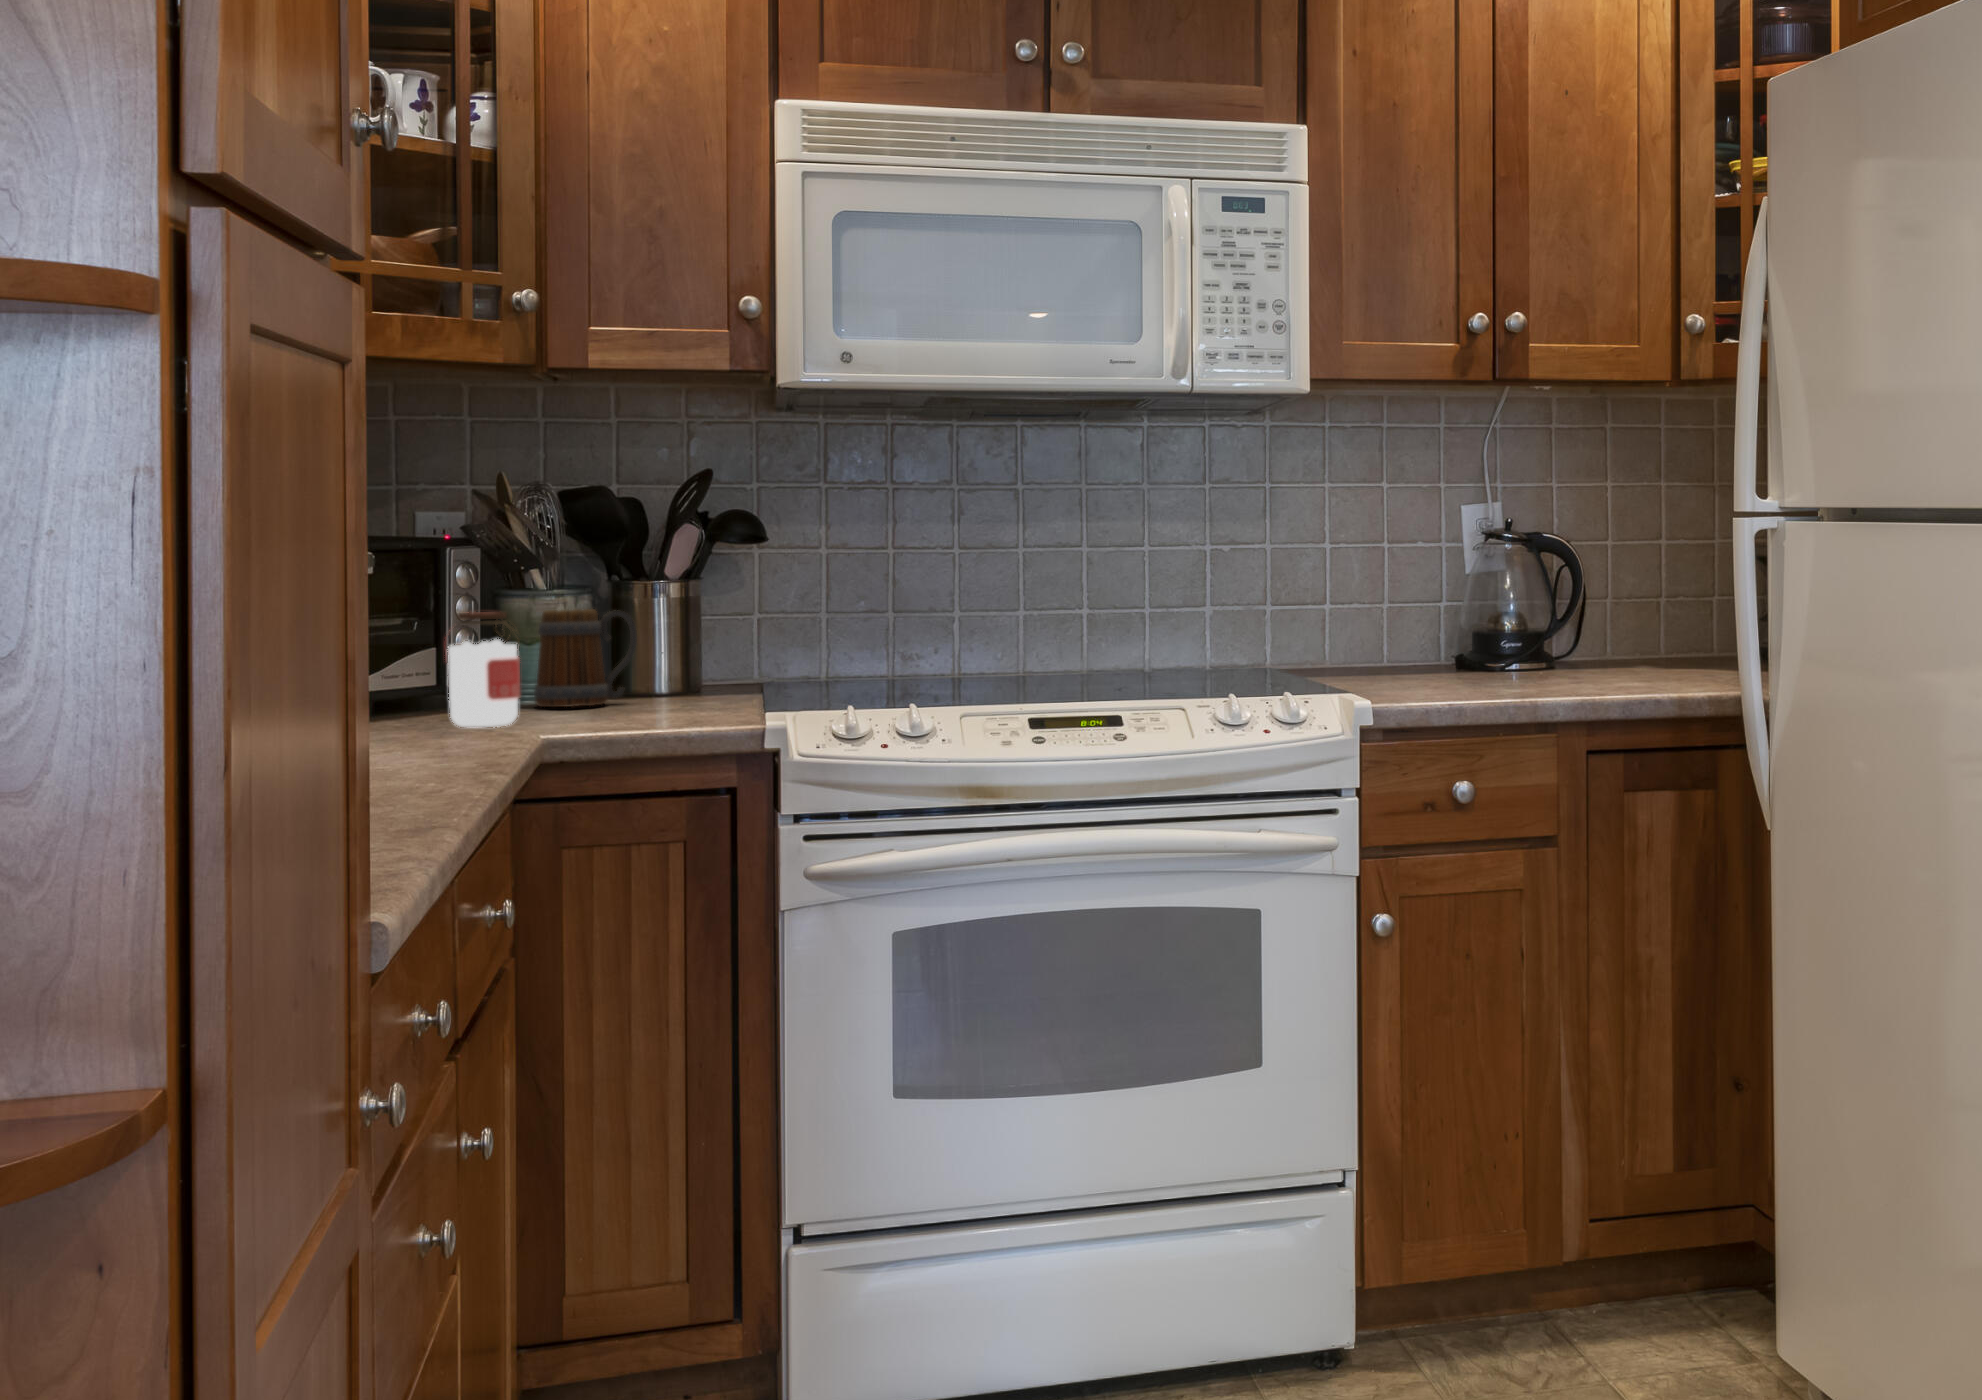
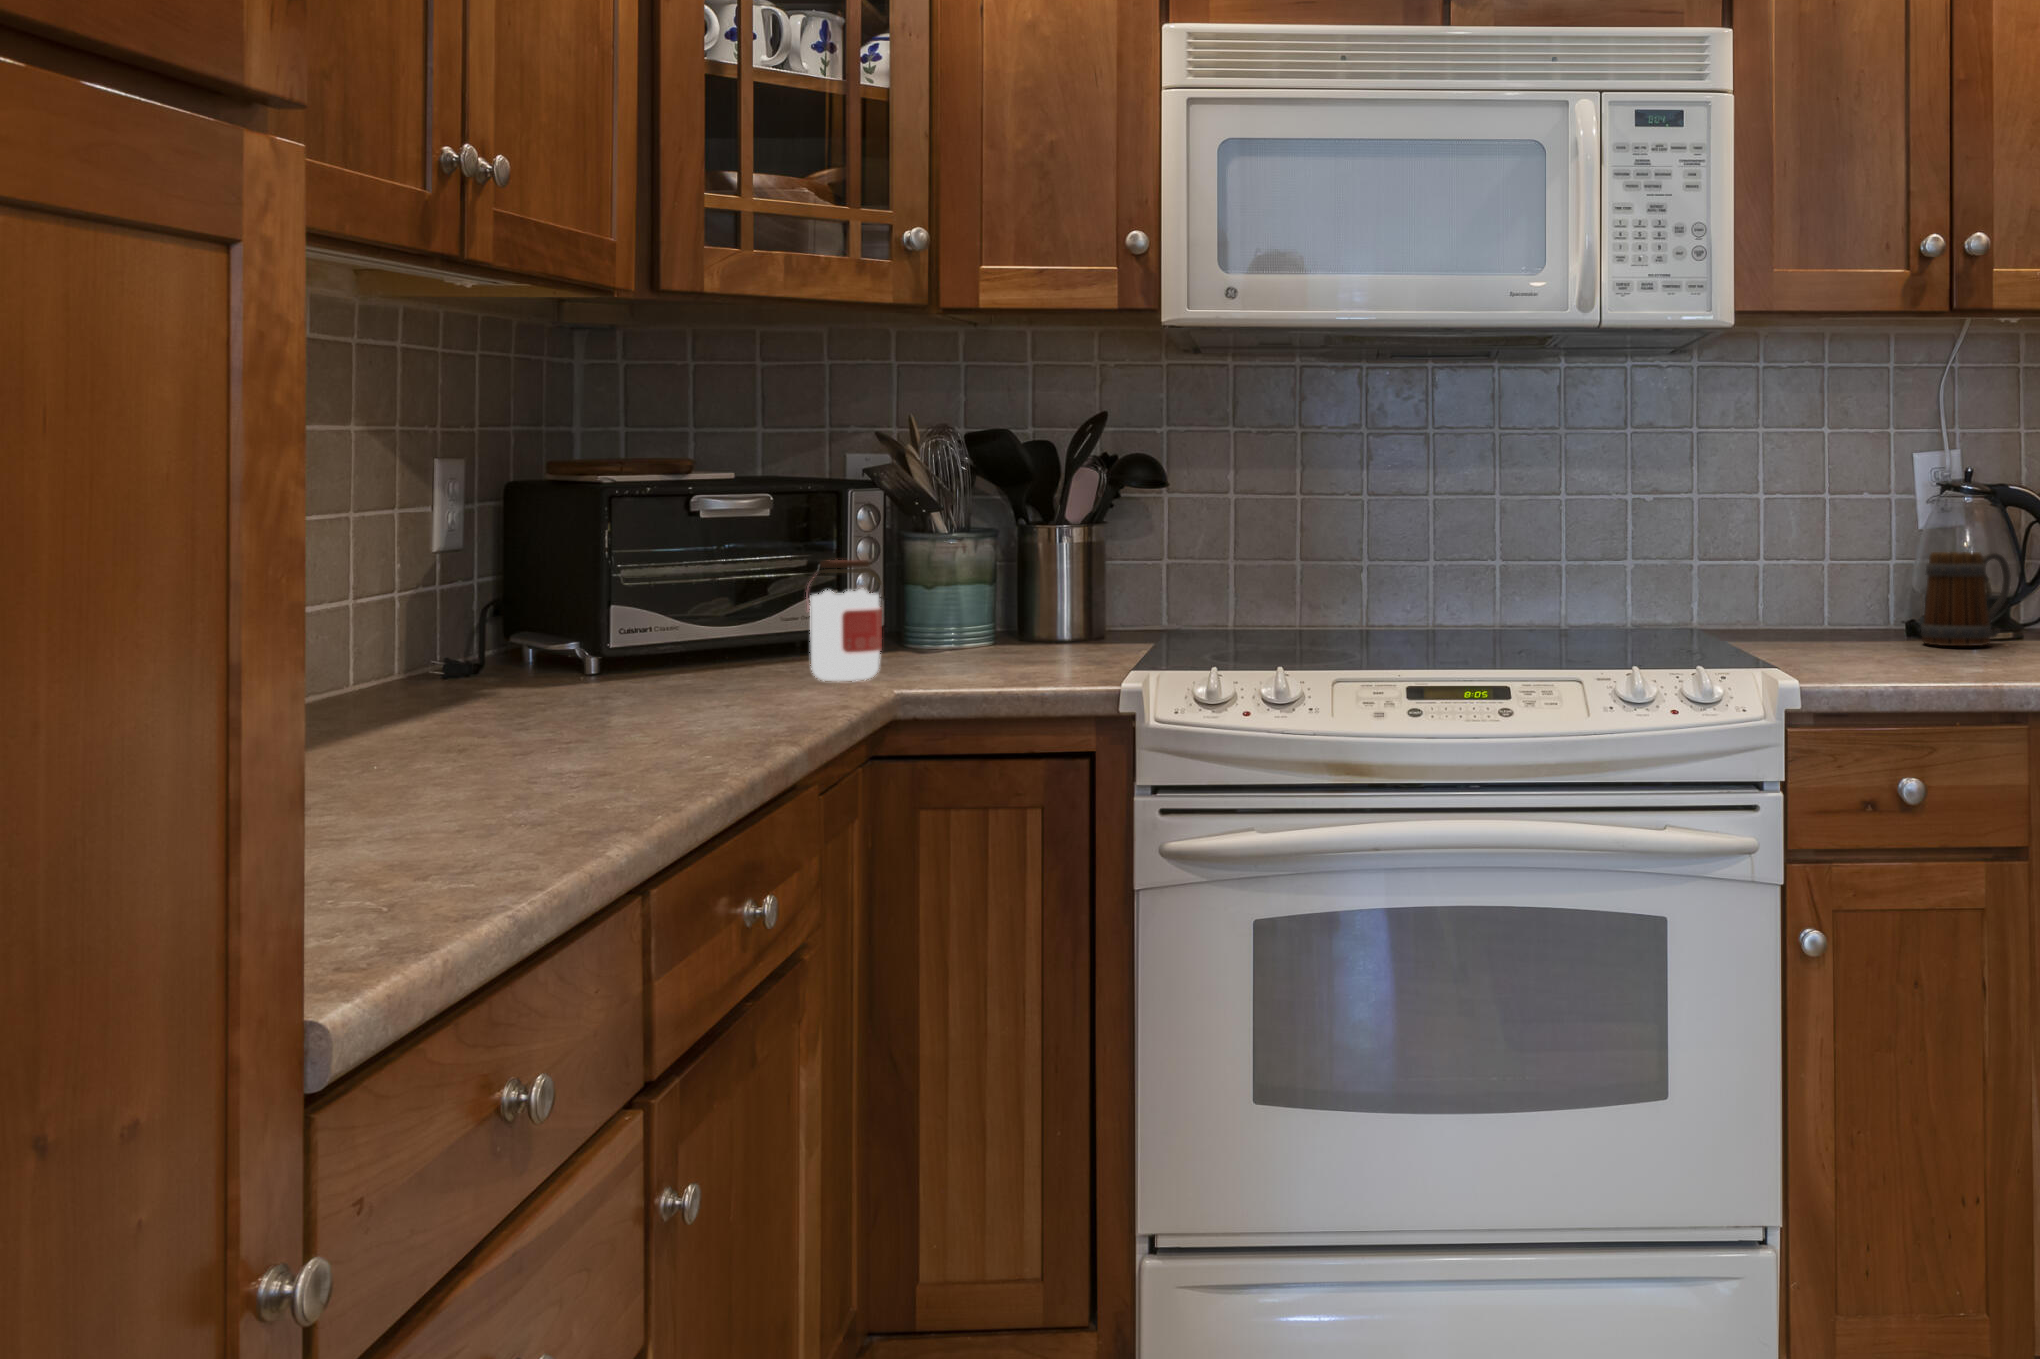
mug: present [534,609,637,707] -> present [1921,552,2011,646]

